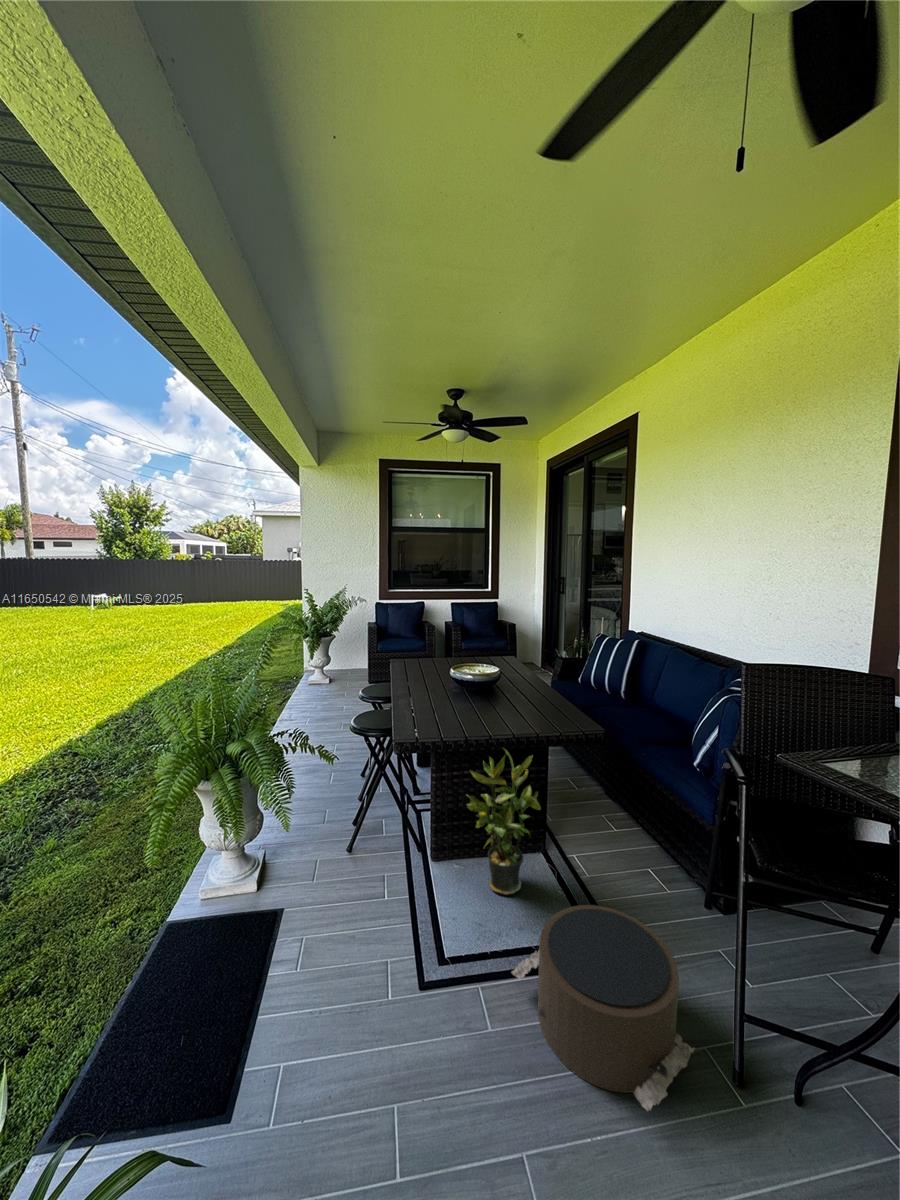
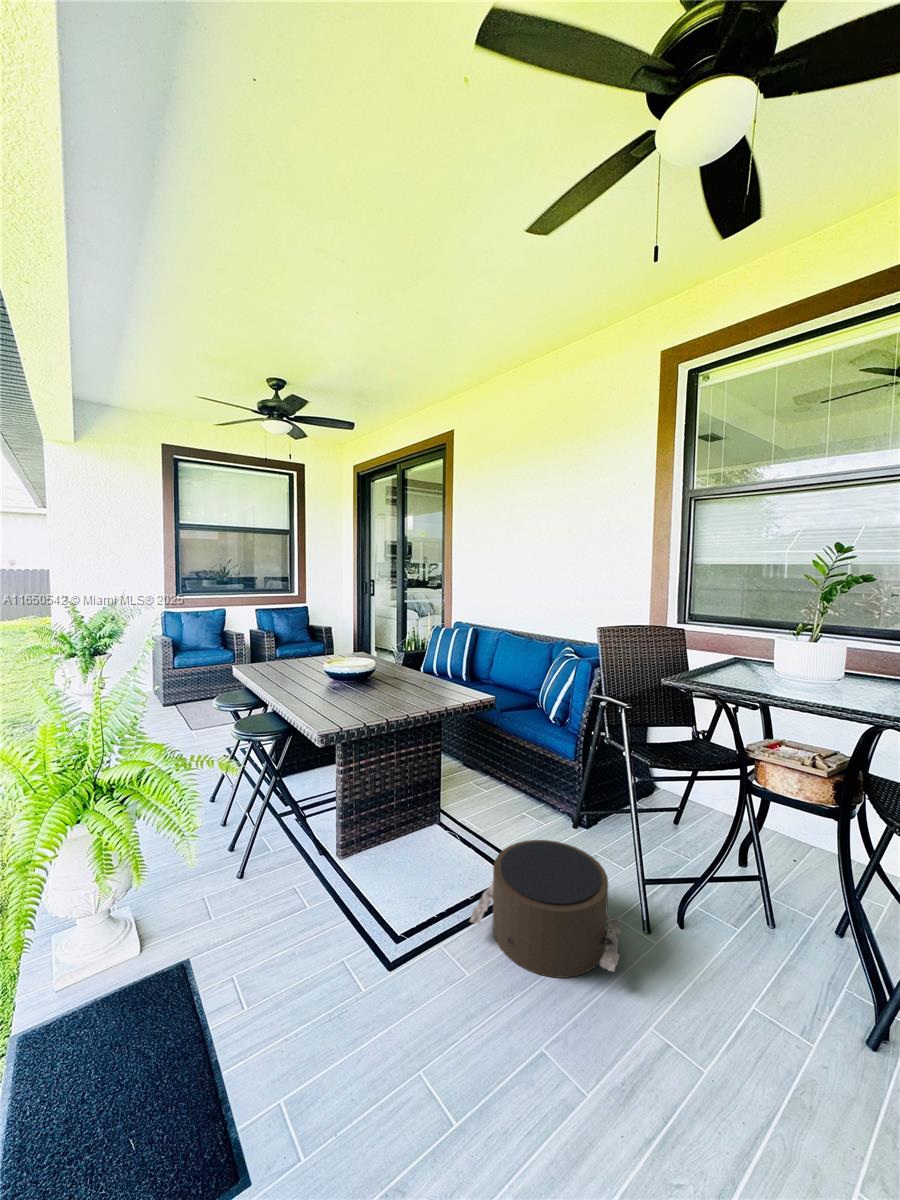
potted plant: present [467,751,541,895] -> none [381,727,450,868]

